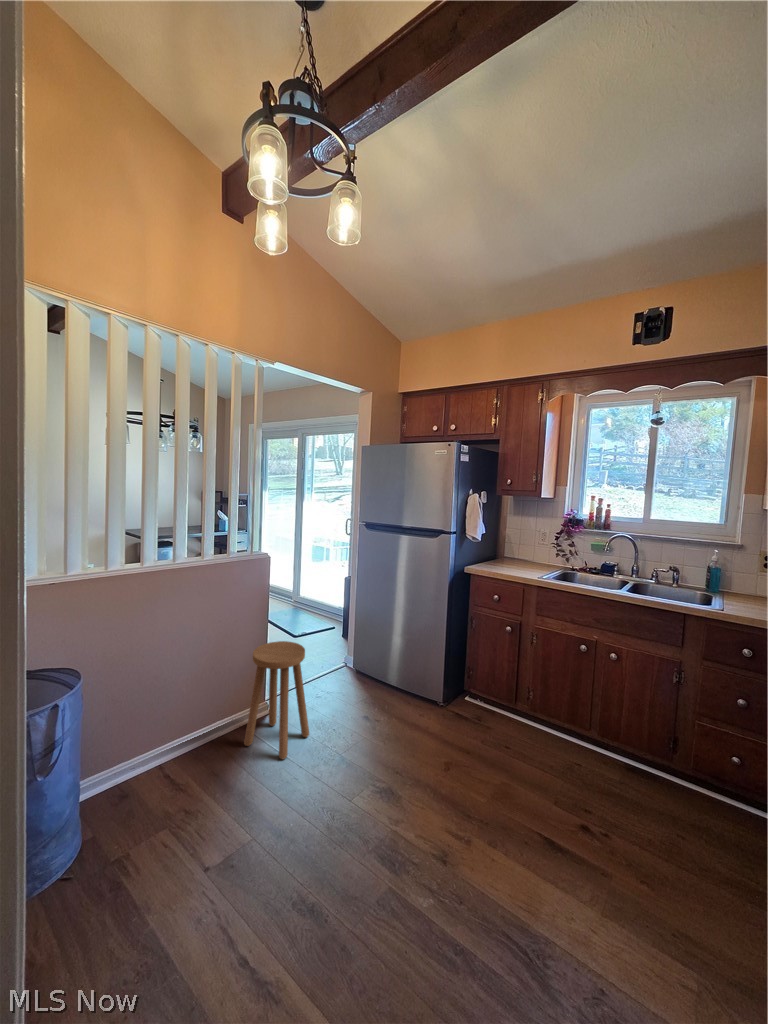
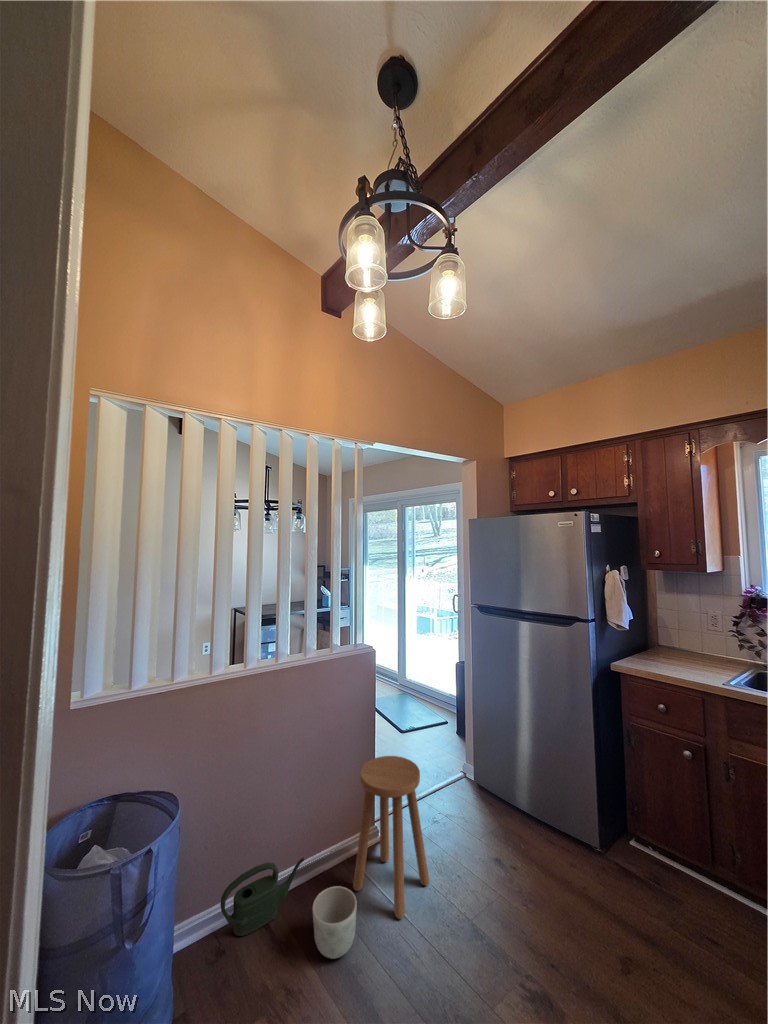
watering can: none [121,724,200,785] -> present [220,858,304,936]
planter: none [208,739,247,789] -> present [313,886,357,959]

